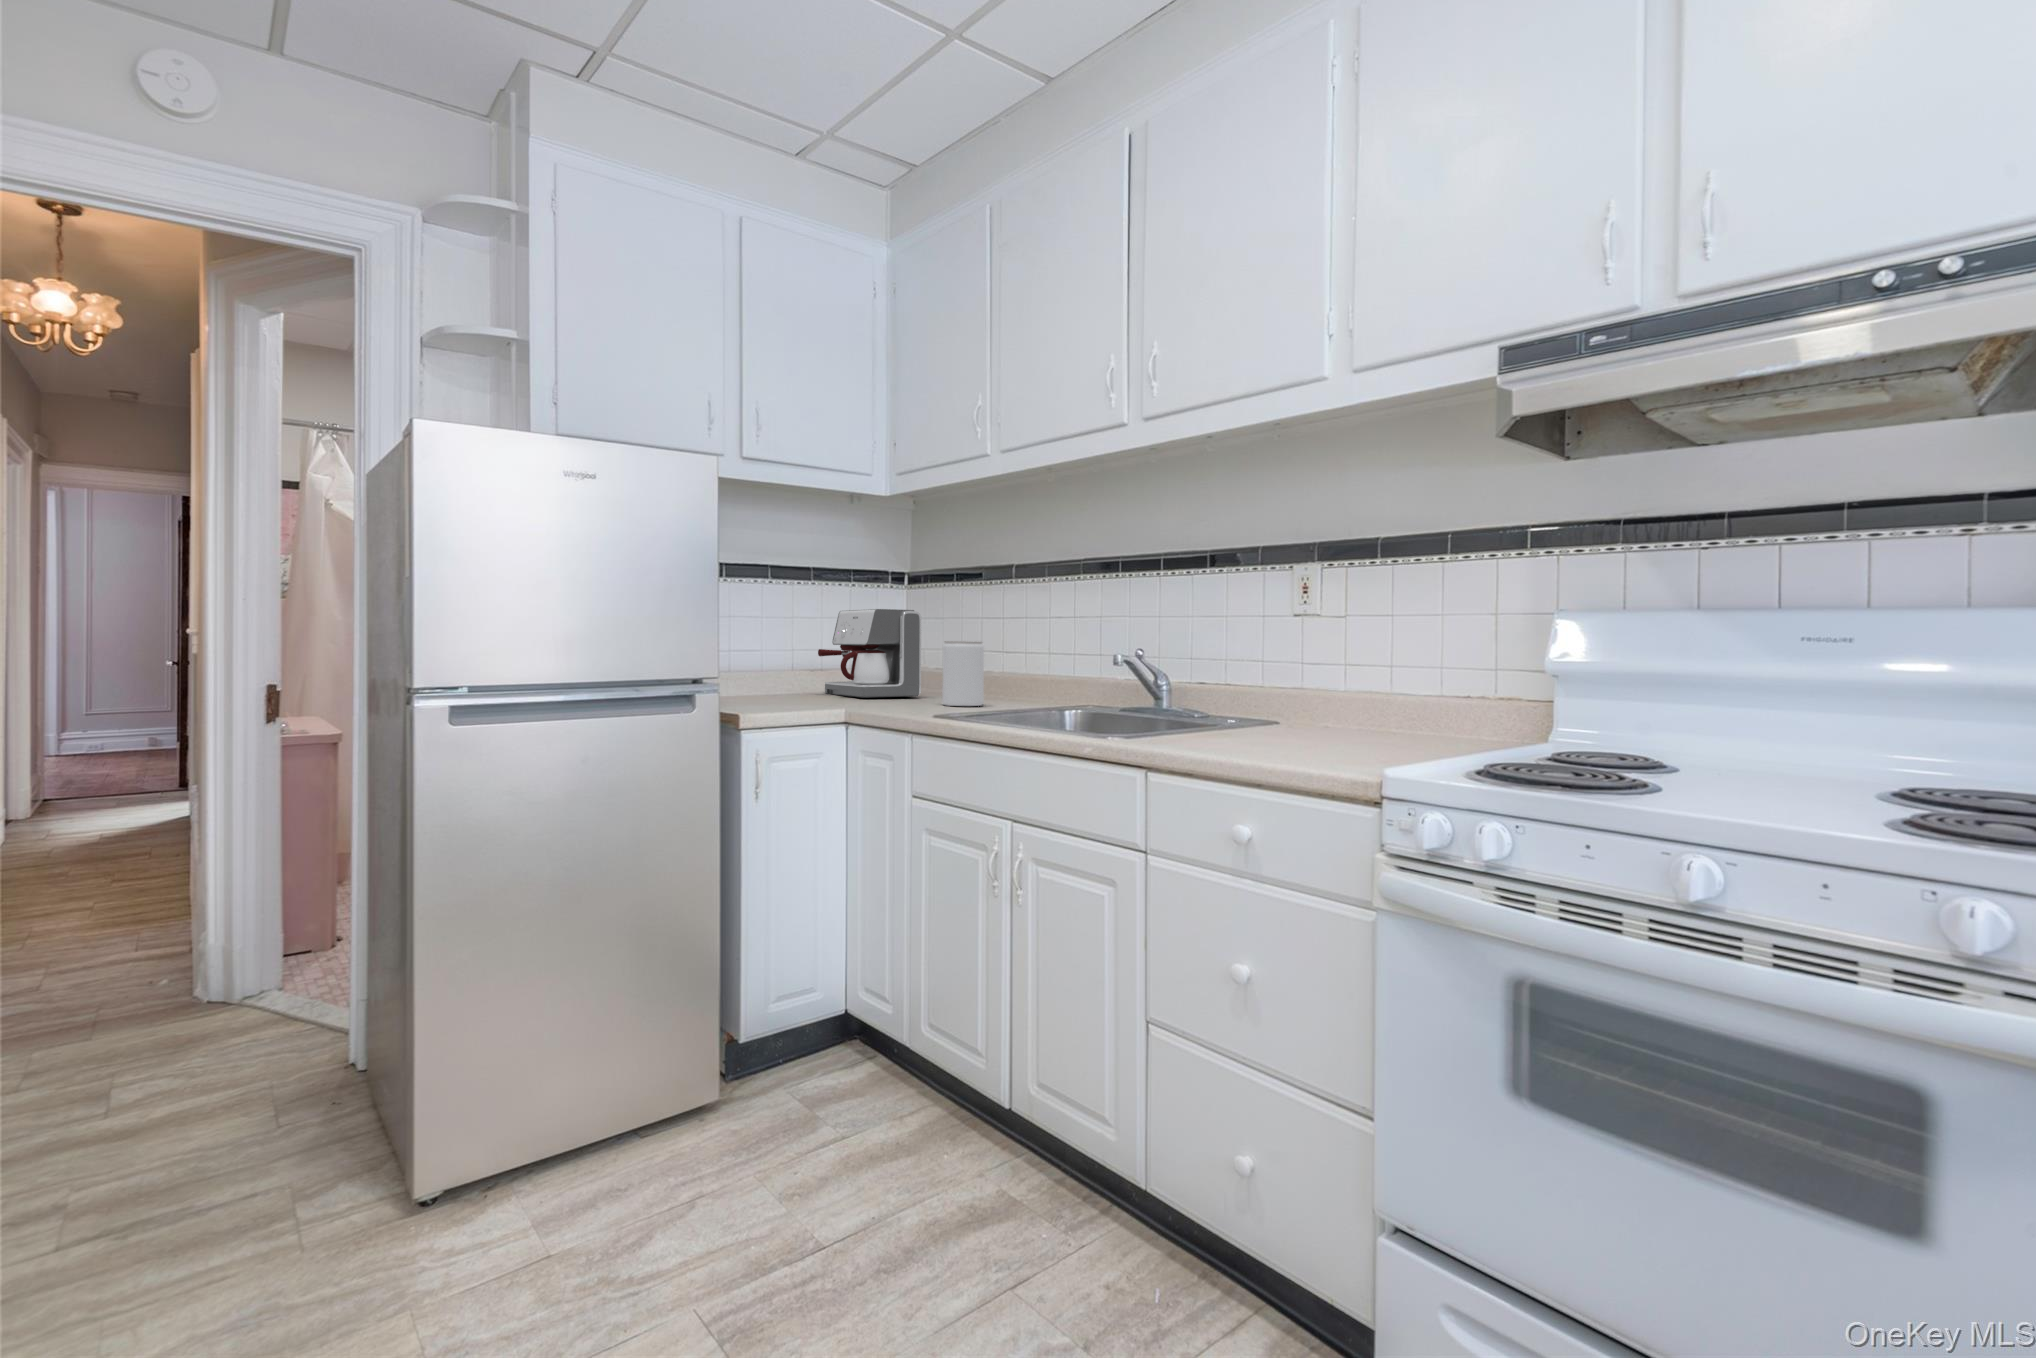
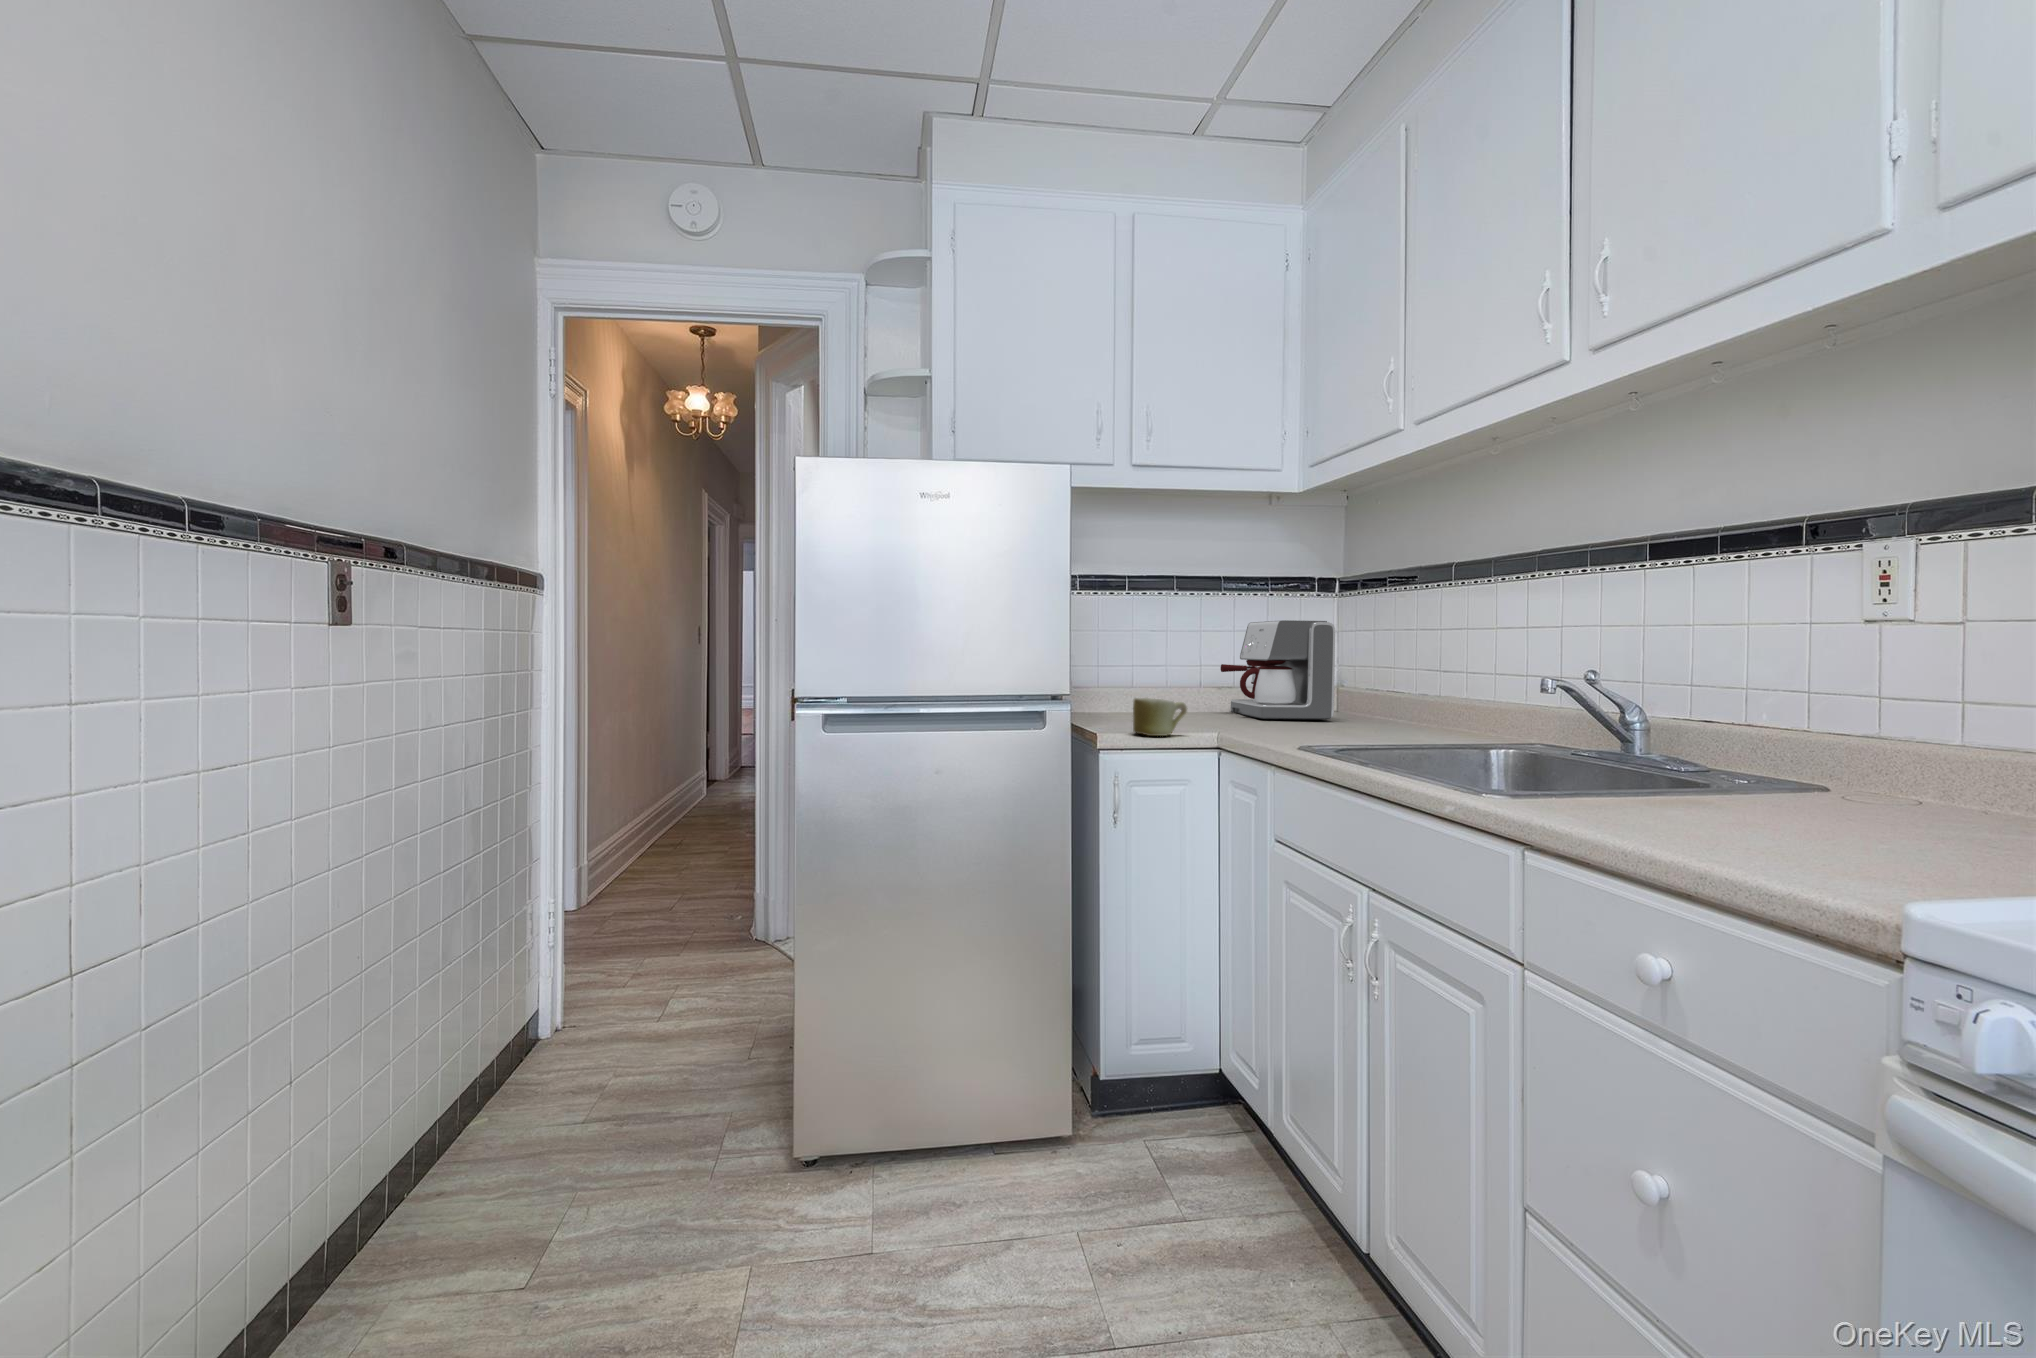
jar: present [942,642,984,706] -> none [1348,658,1401,735]
mug: none [772,679,821,714] -> present [1133,698,1187,736]

